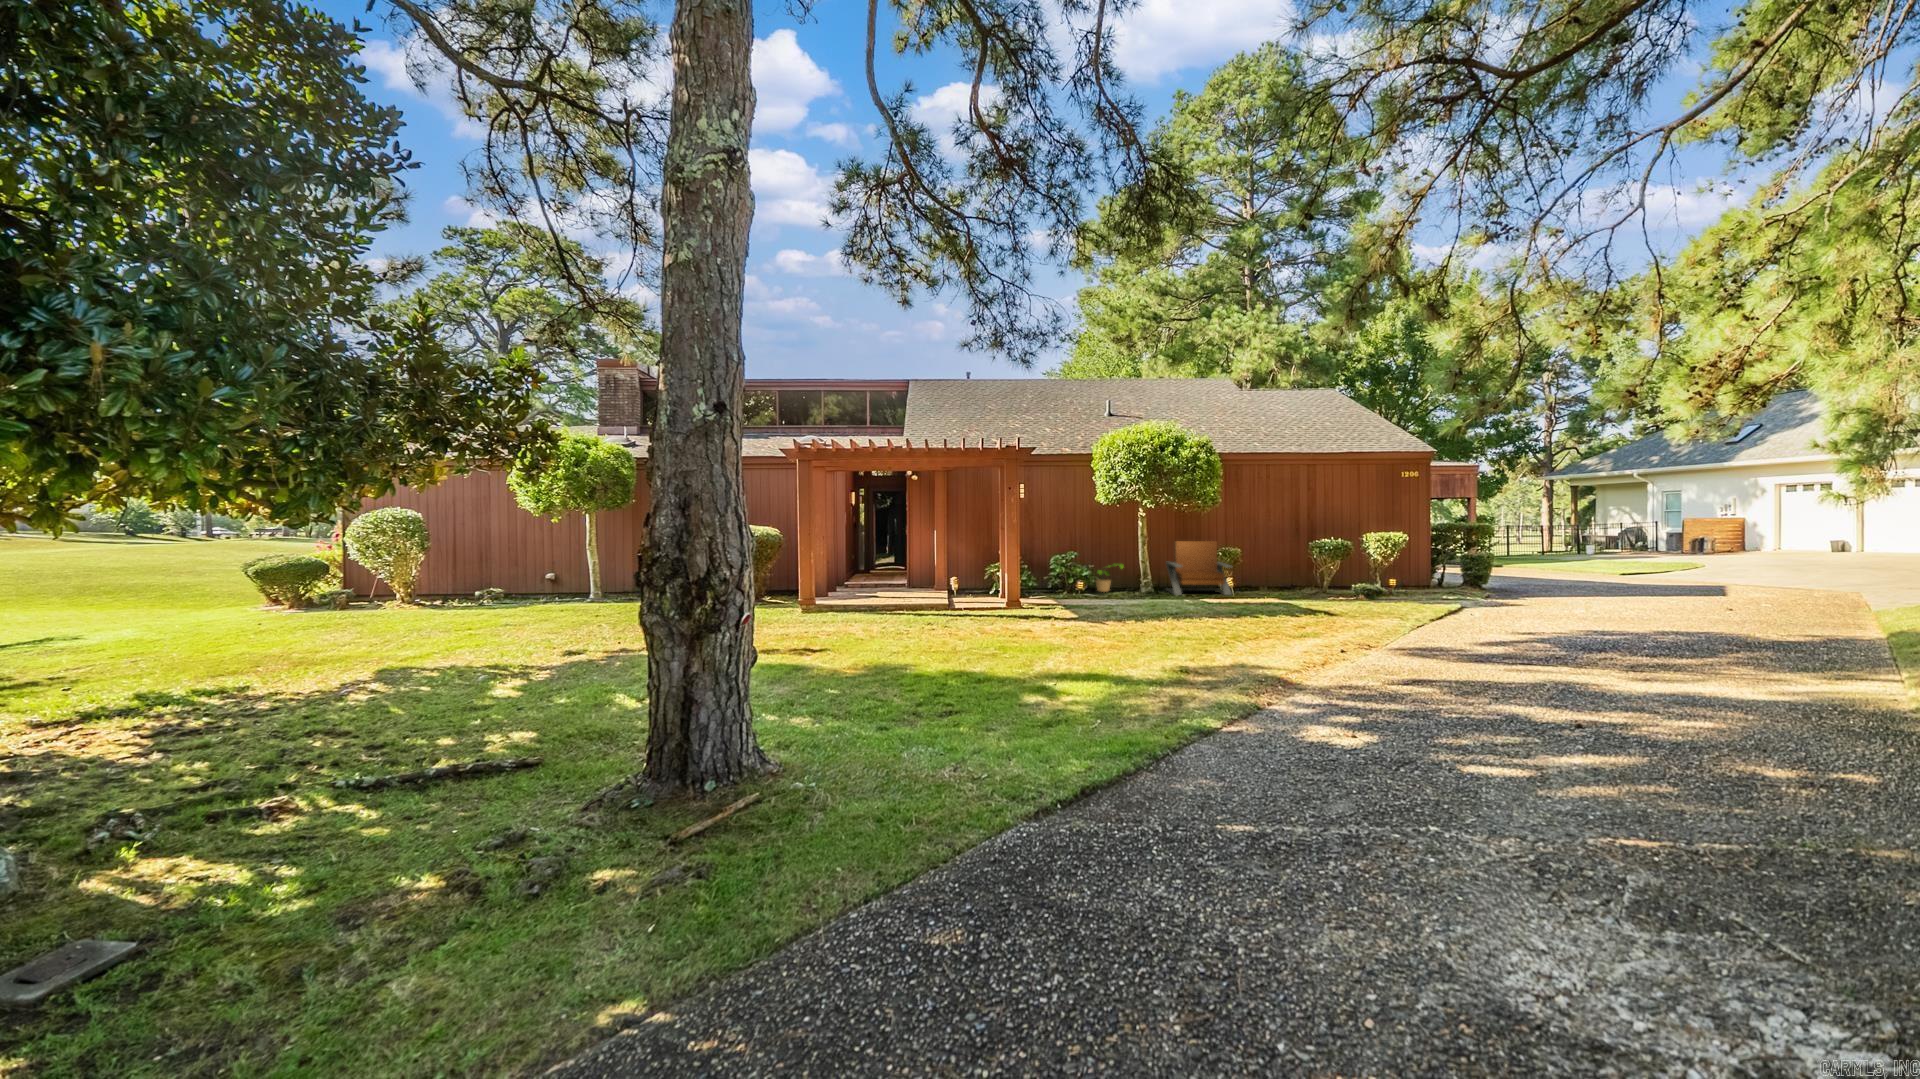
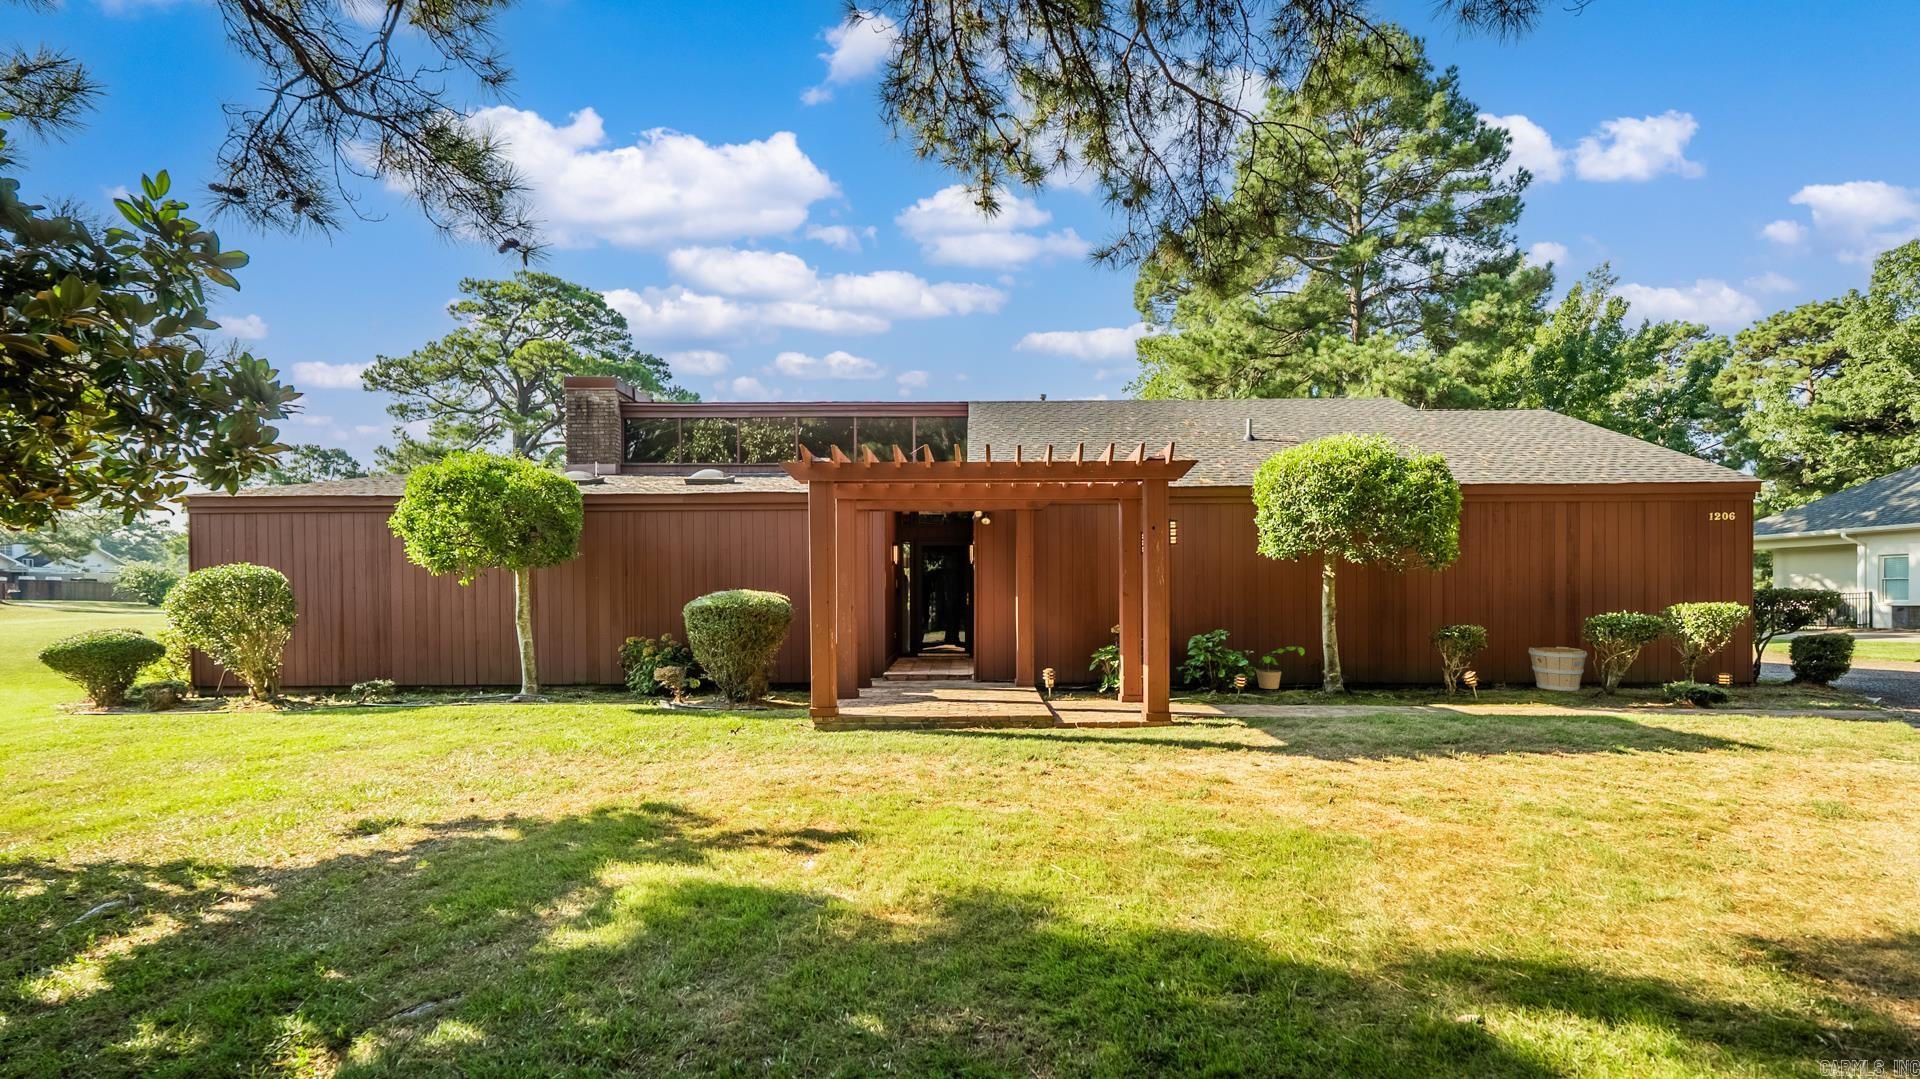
lounge chair: present [1165,541,1231,595] -> none [1358,613,1481,697]
wooden bucket: none [1277,564,1310,592] -> present [1529,647,1587,691]

